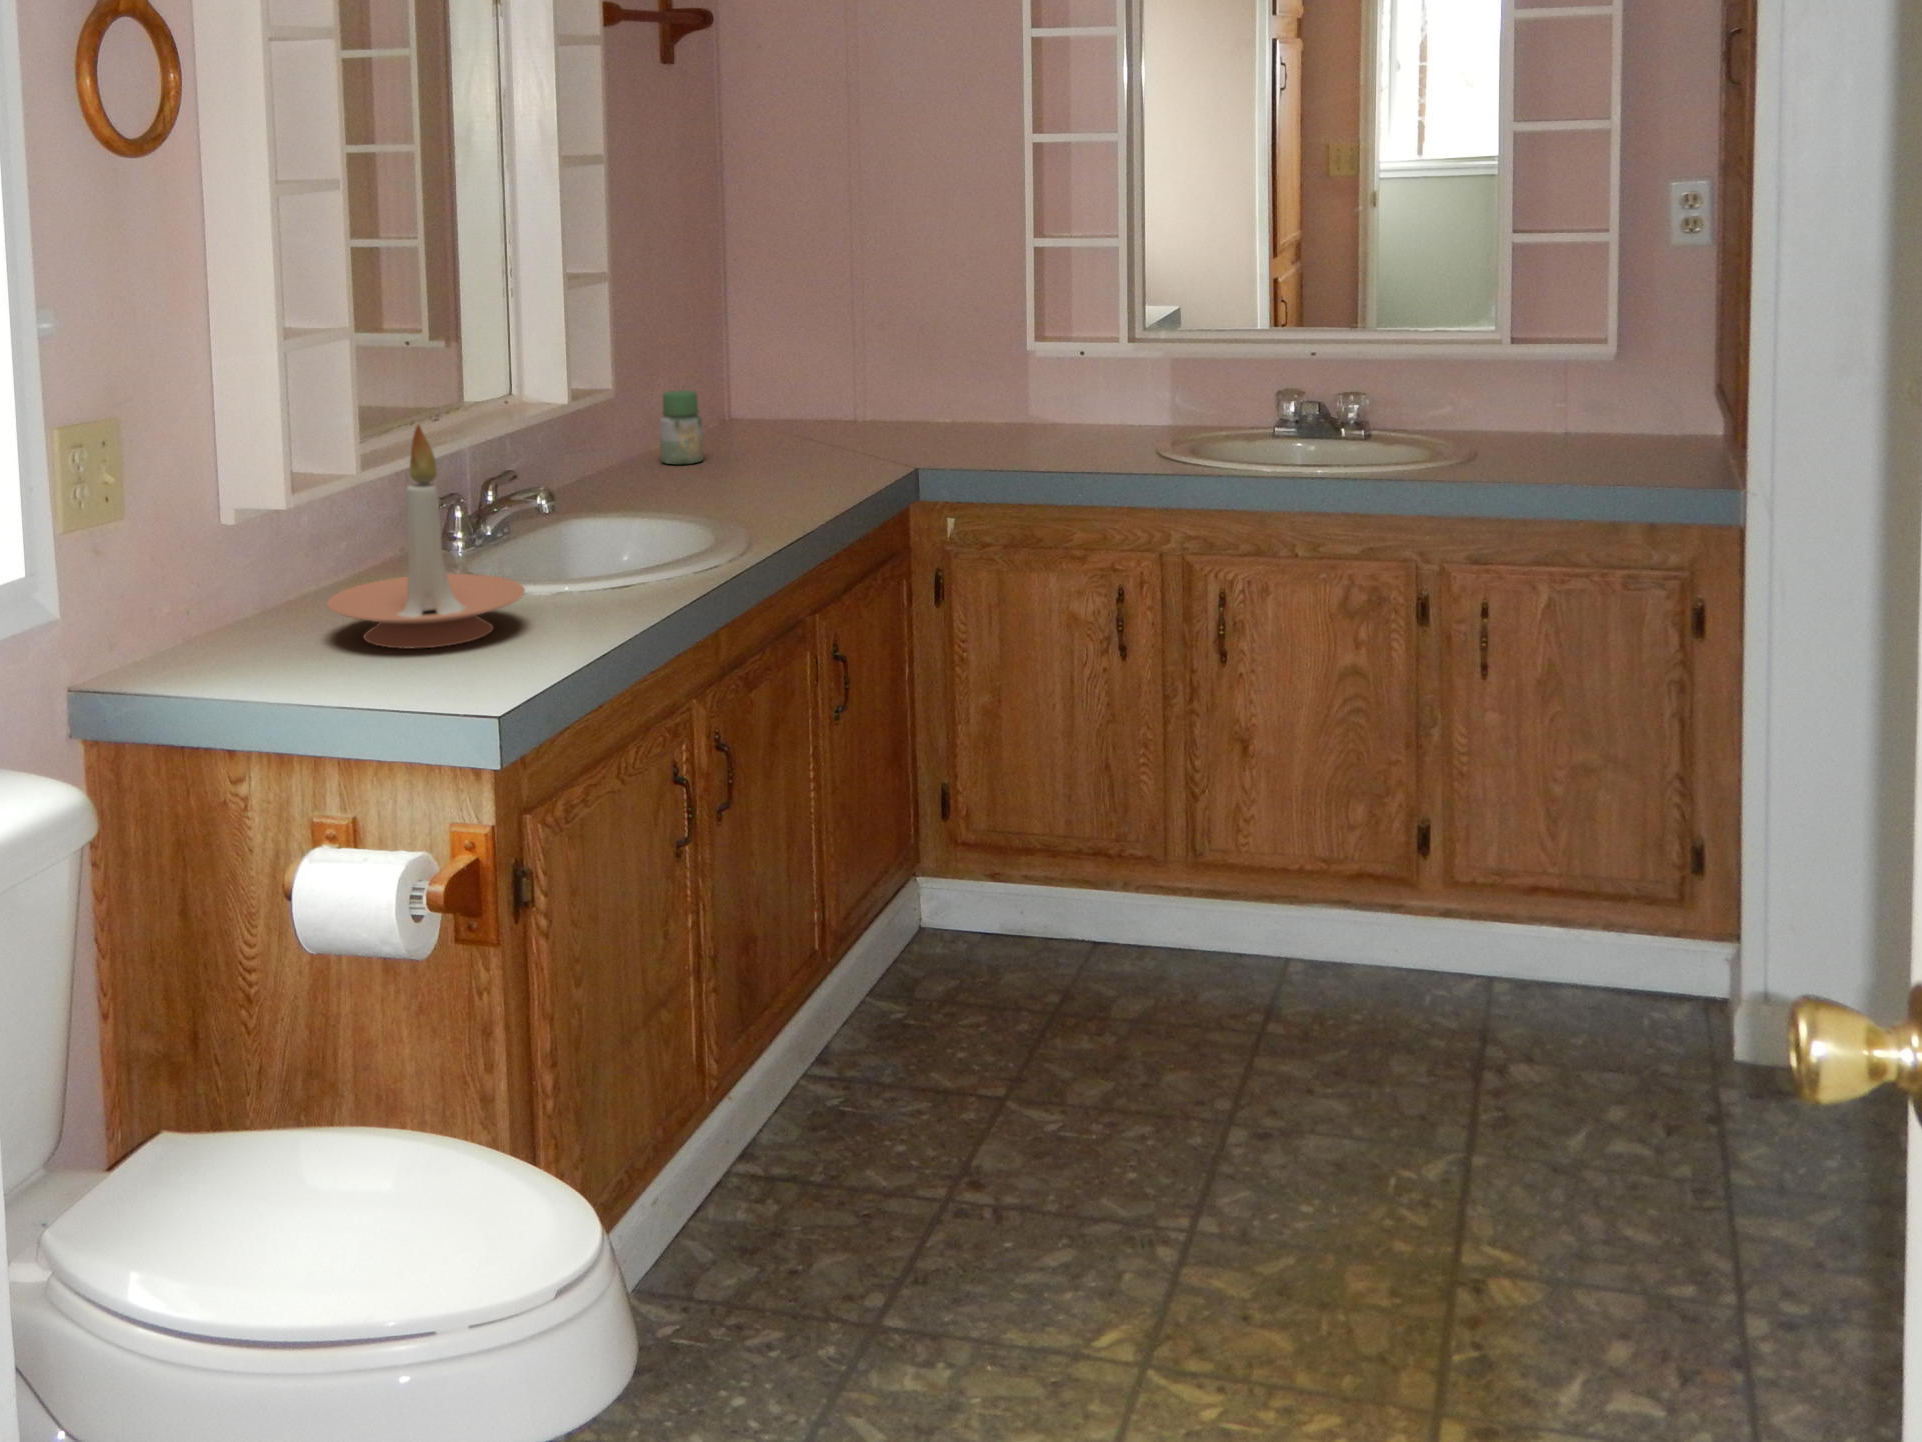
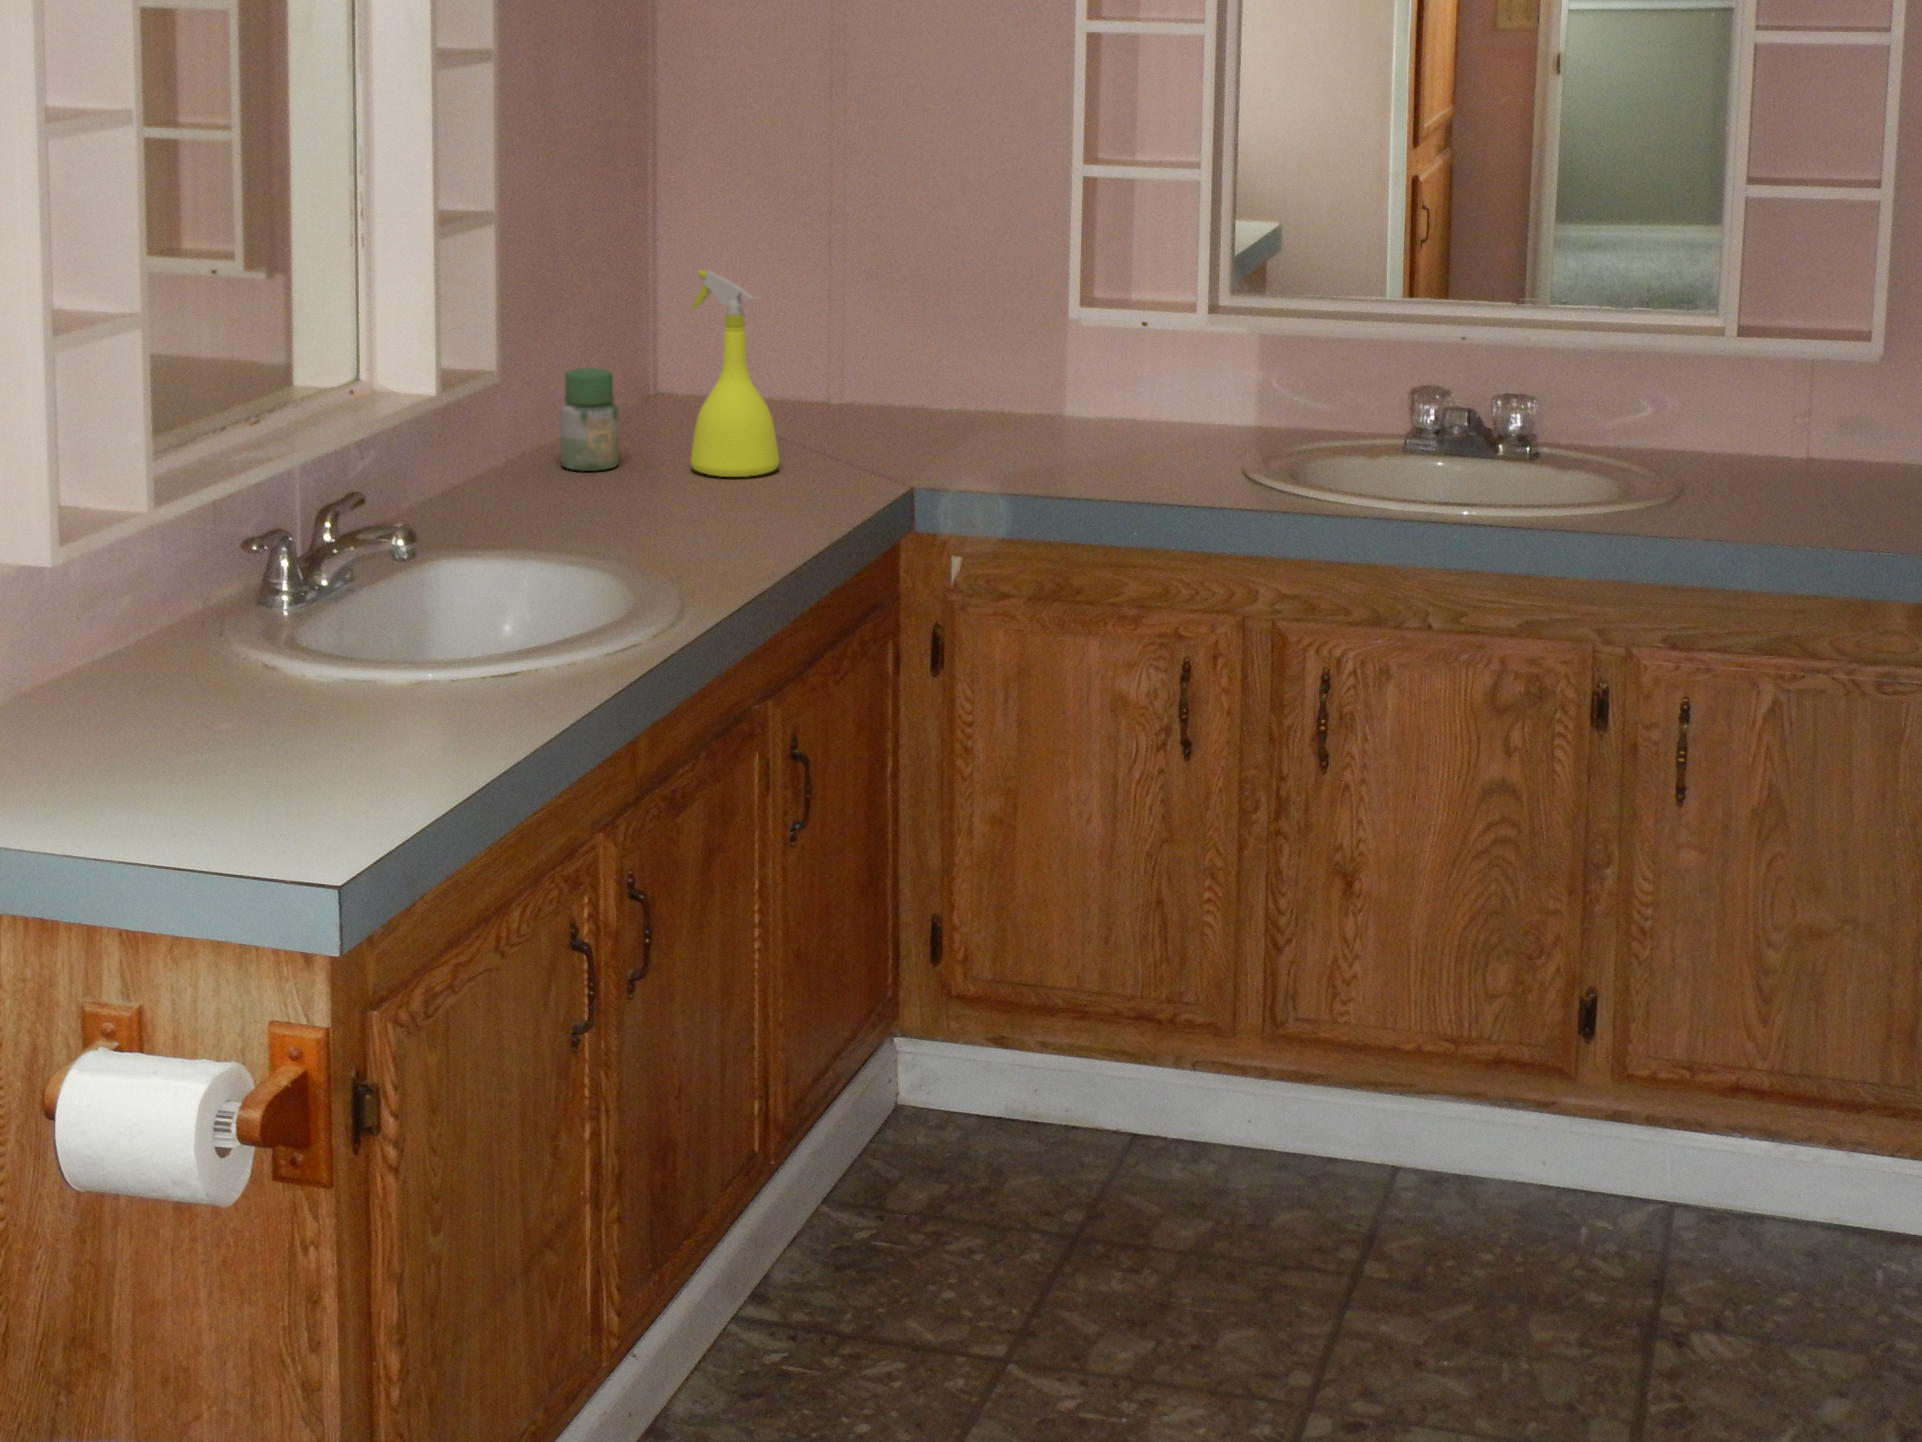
spray bottle: none [751,315,820,465] -> present [690,270,779,477]
candle holder: present [327,425,525,649] -> none [107,464,376,771]

